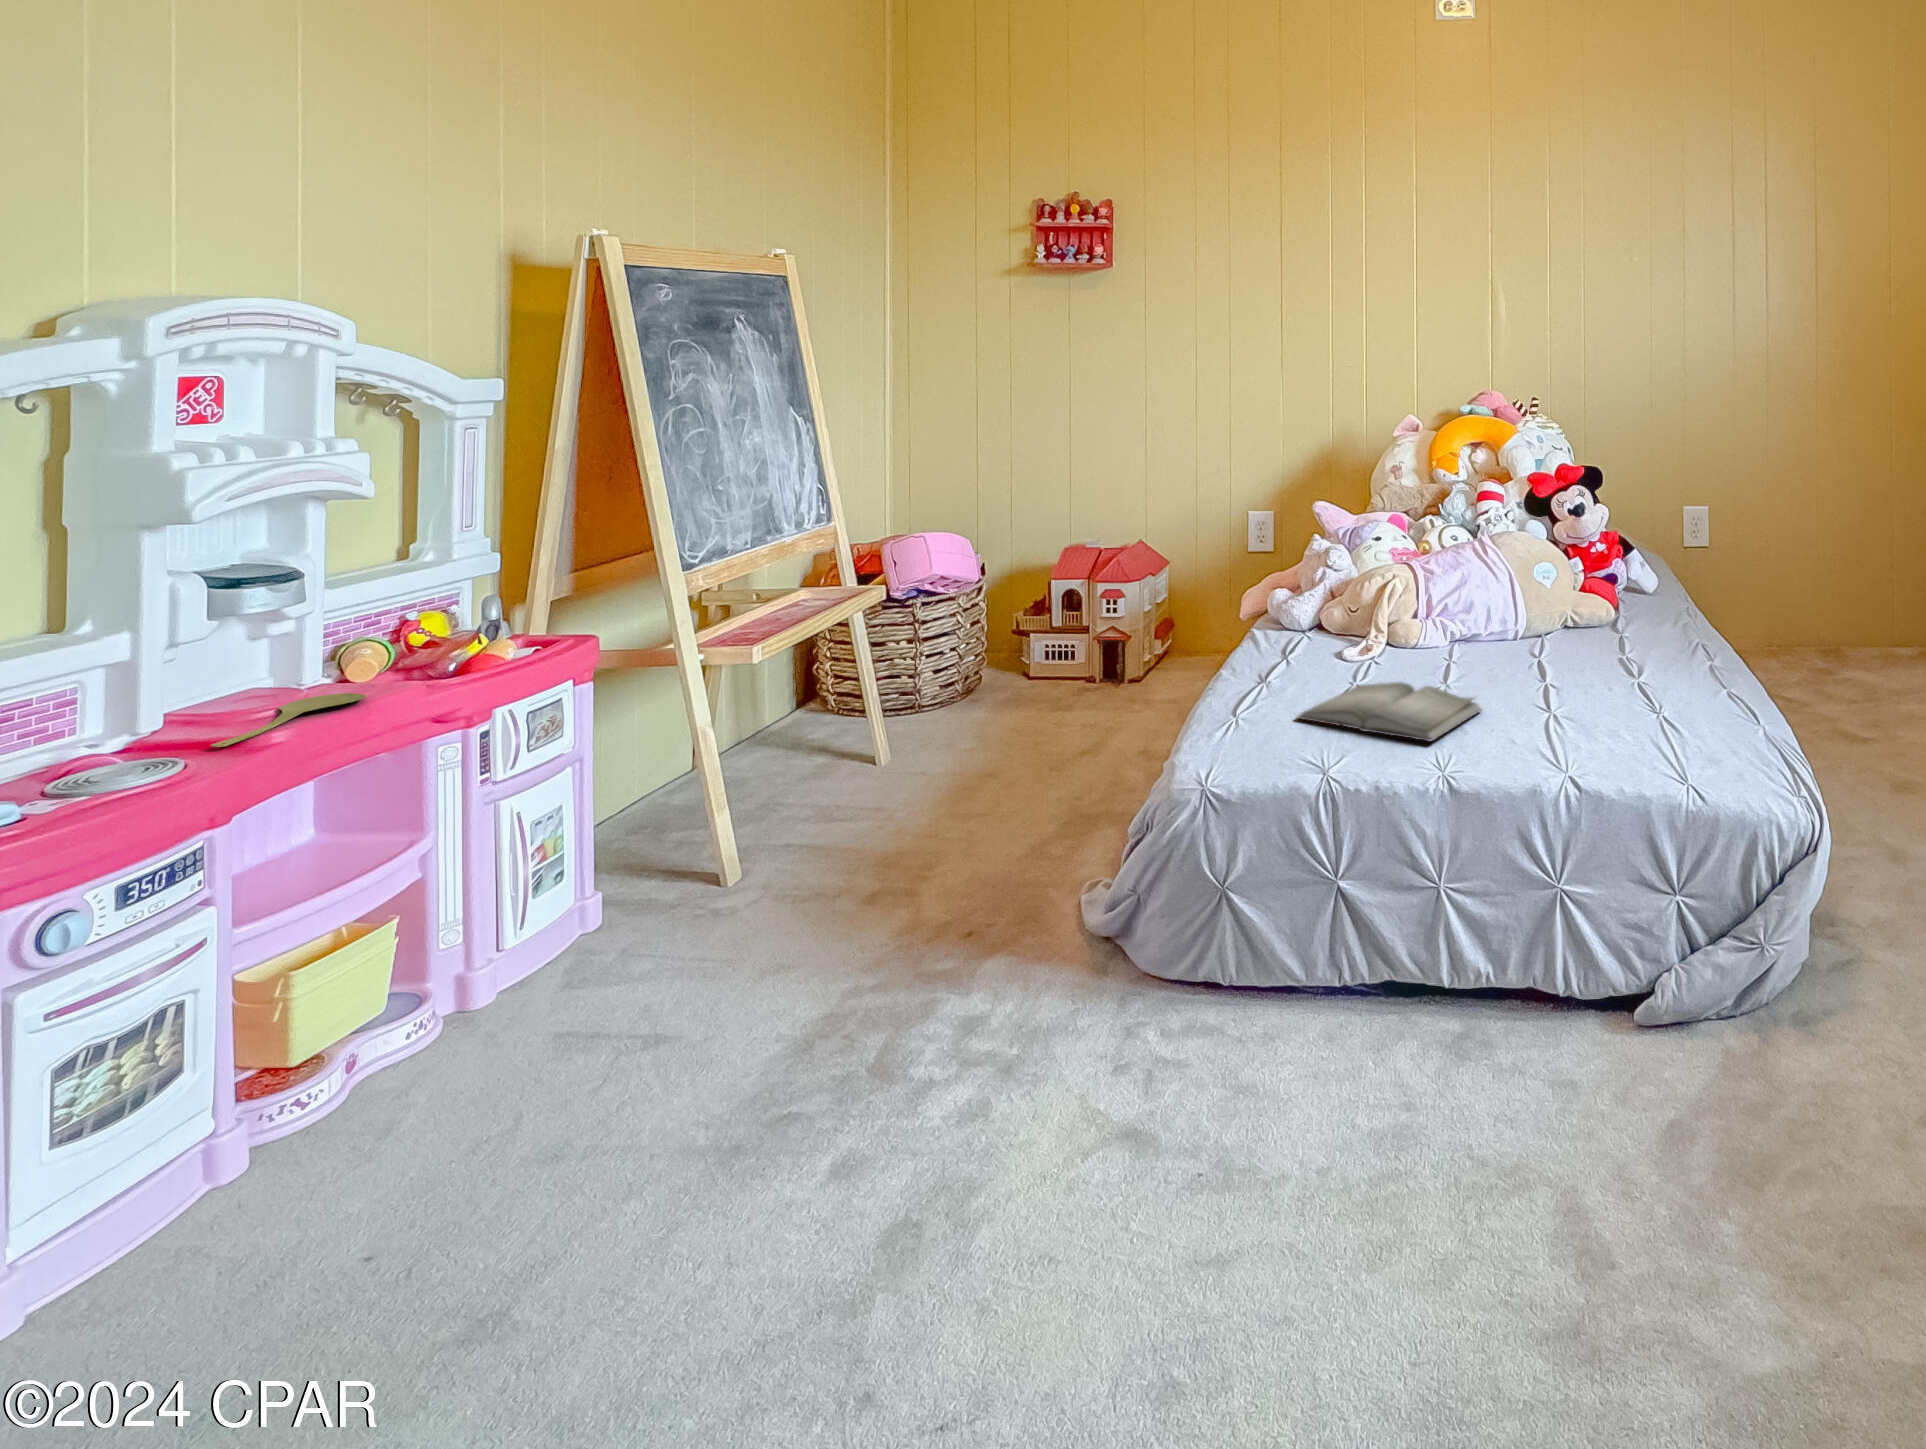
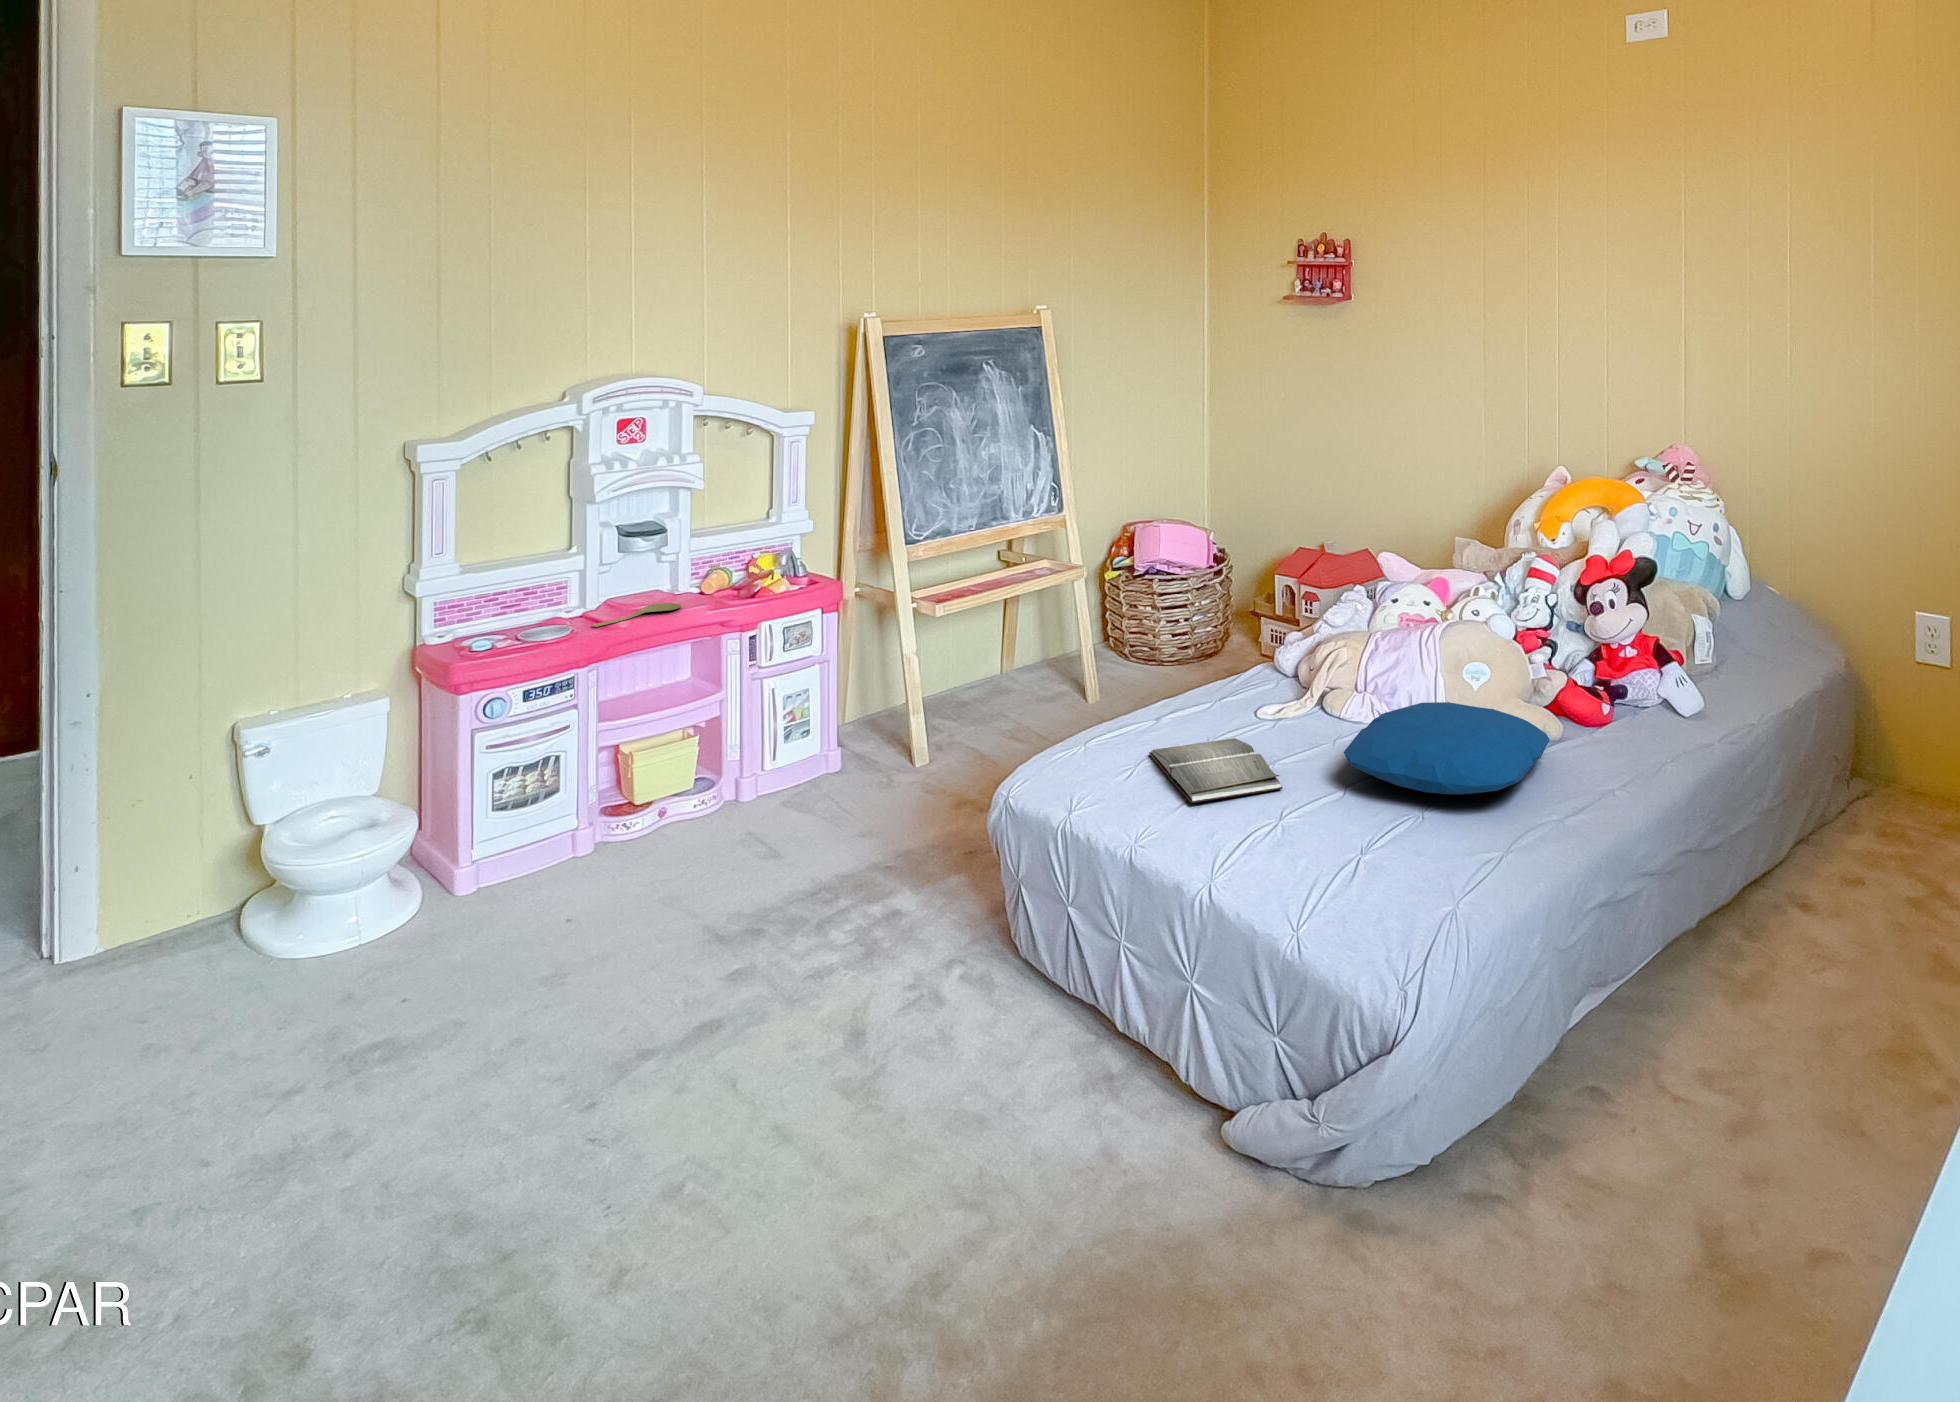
pillow: none [1482,604,1685,677] -> present [1344,702,1550,794]

